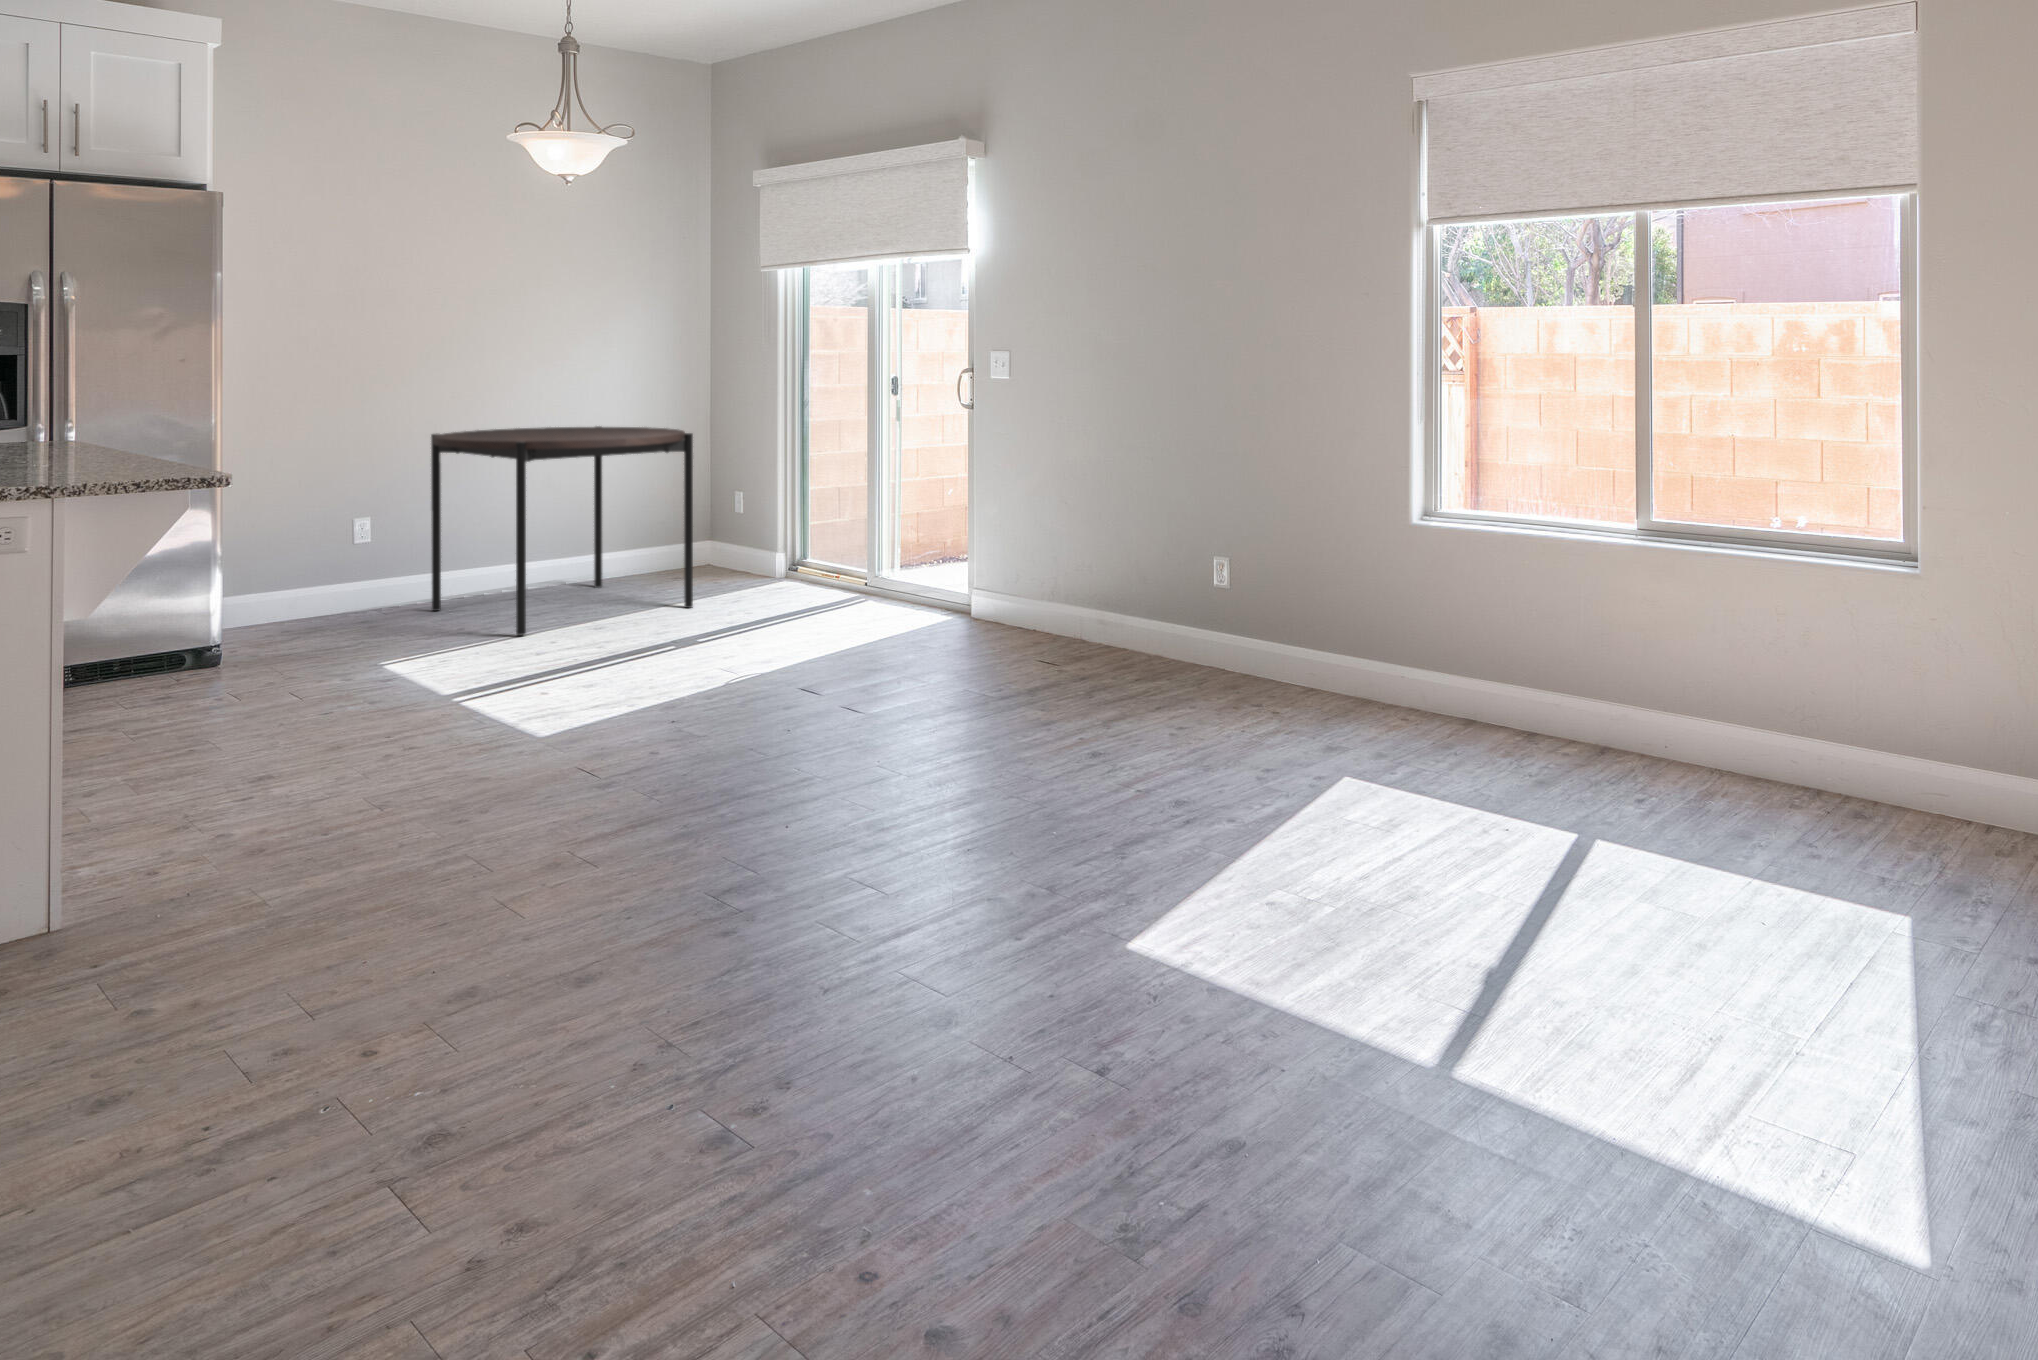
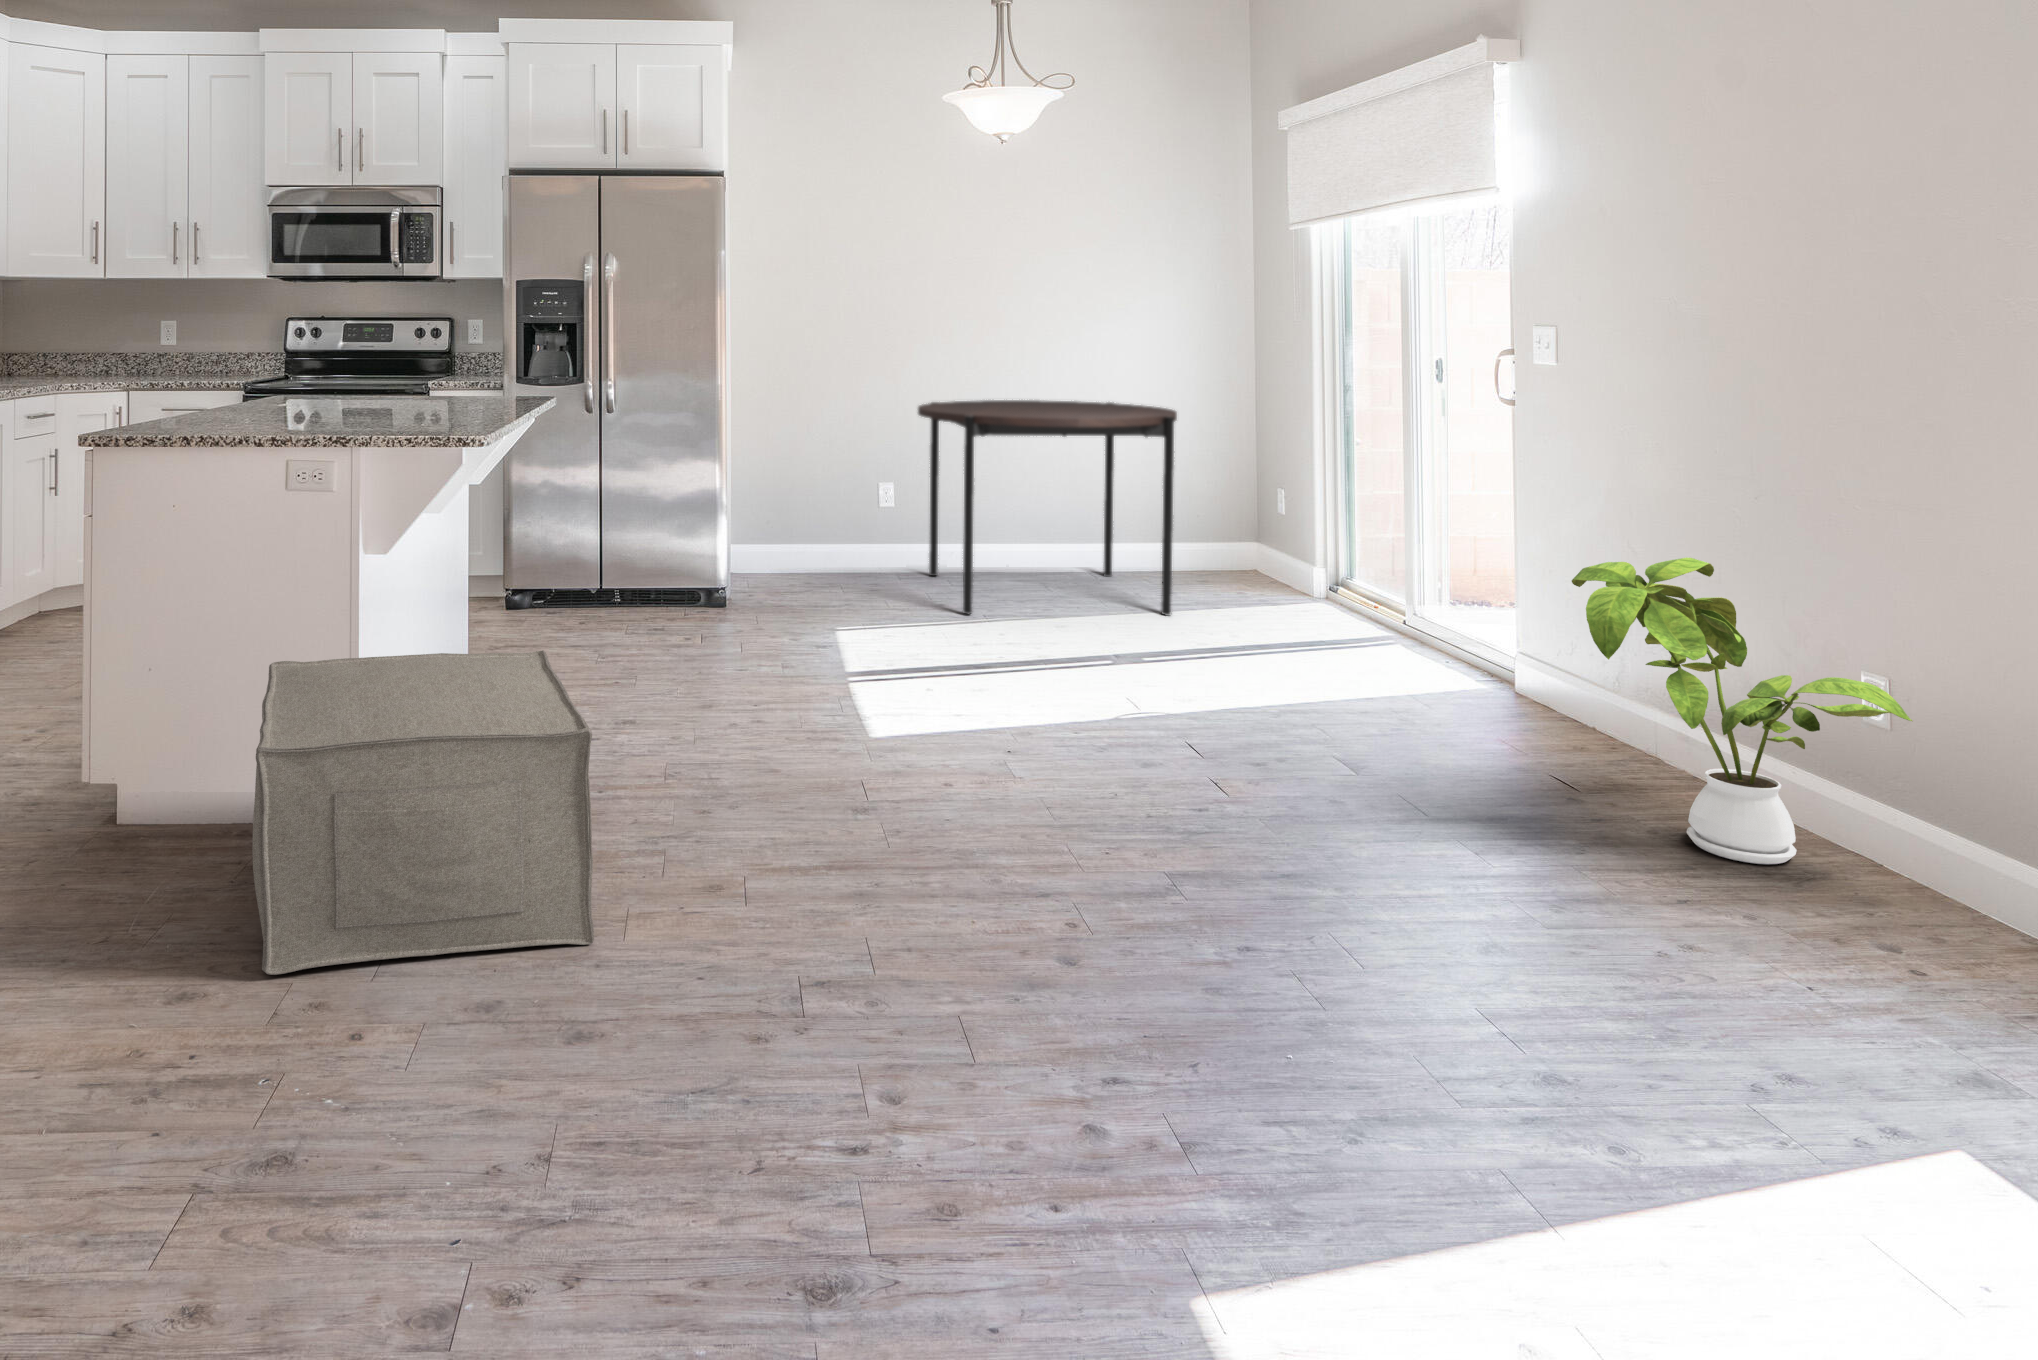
house plant: none [1092,493,1269,678] -> present [1572,558,1912,864]
ottoman: none [62,698,594,1101] -> present [252,651,594,975]

